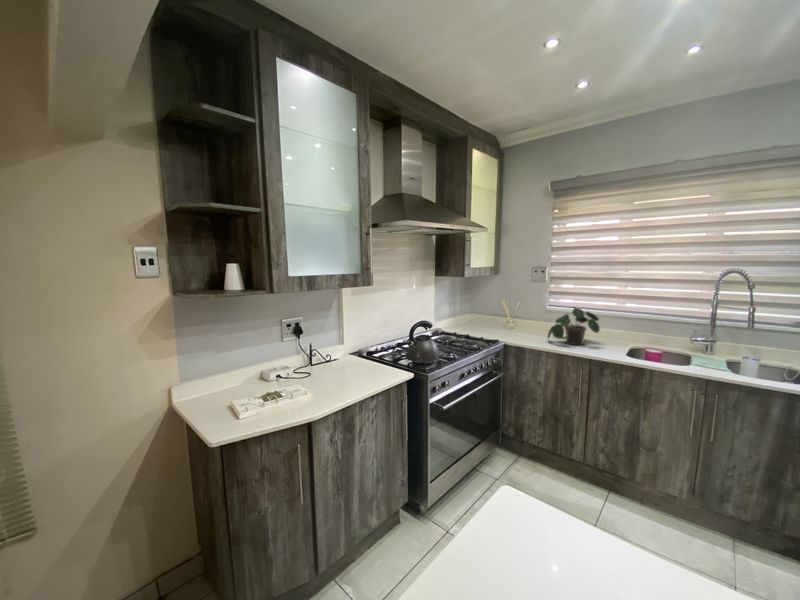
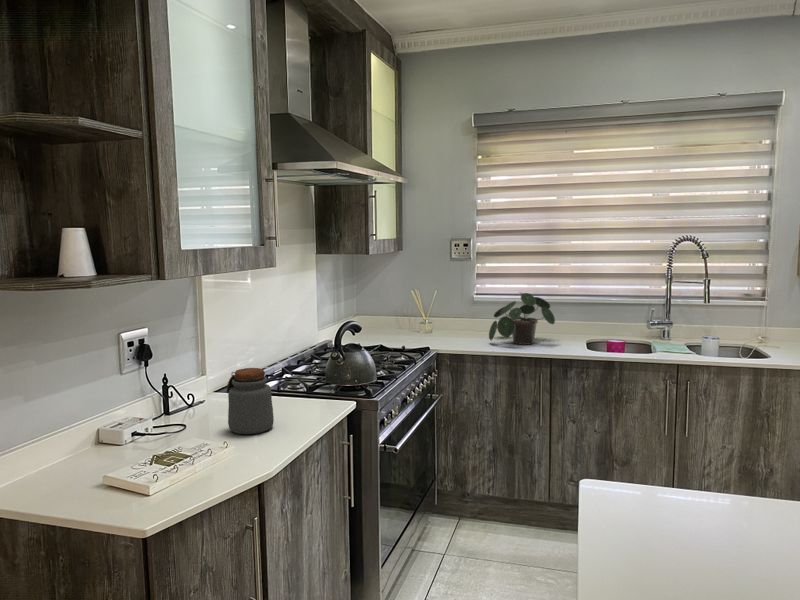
jar: none [325,347,352,387] -> present [227,368,274,434]

